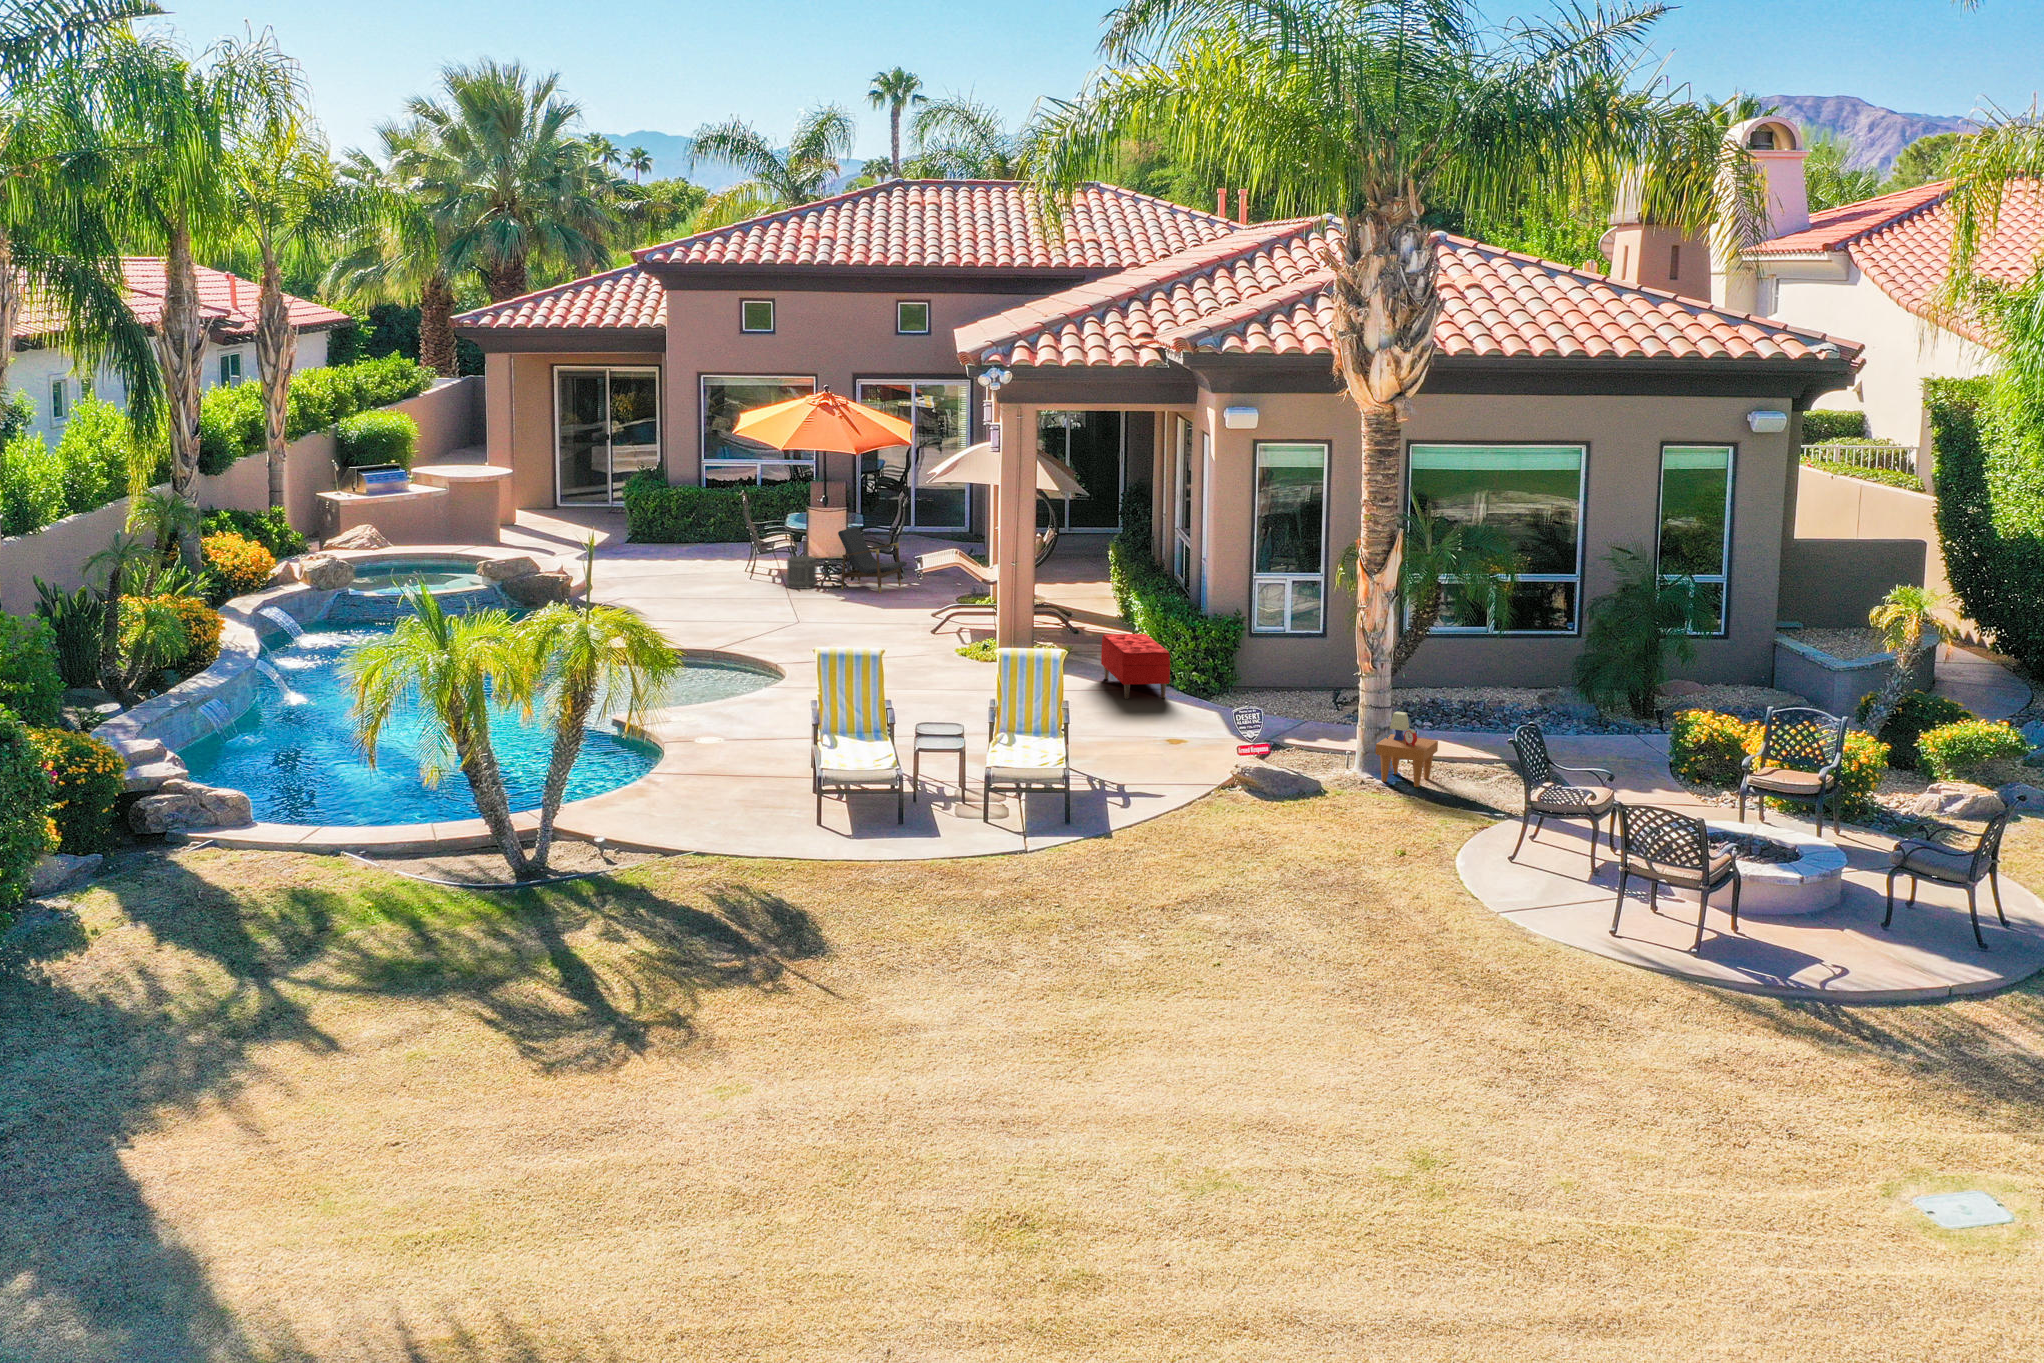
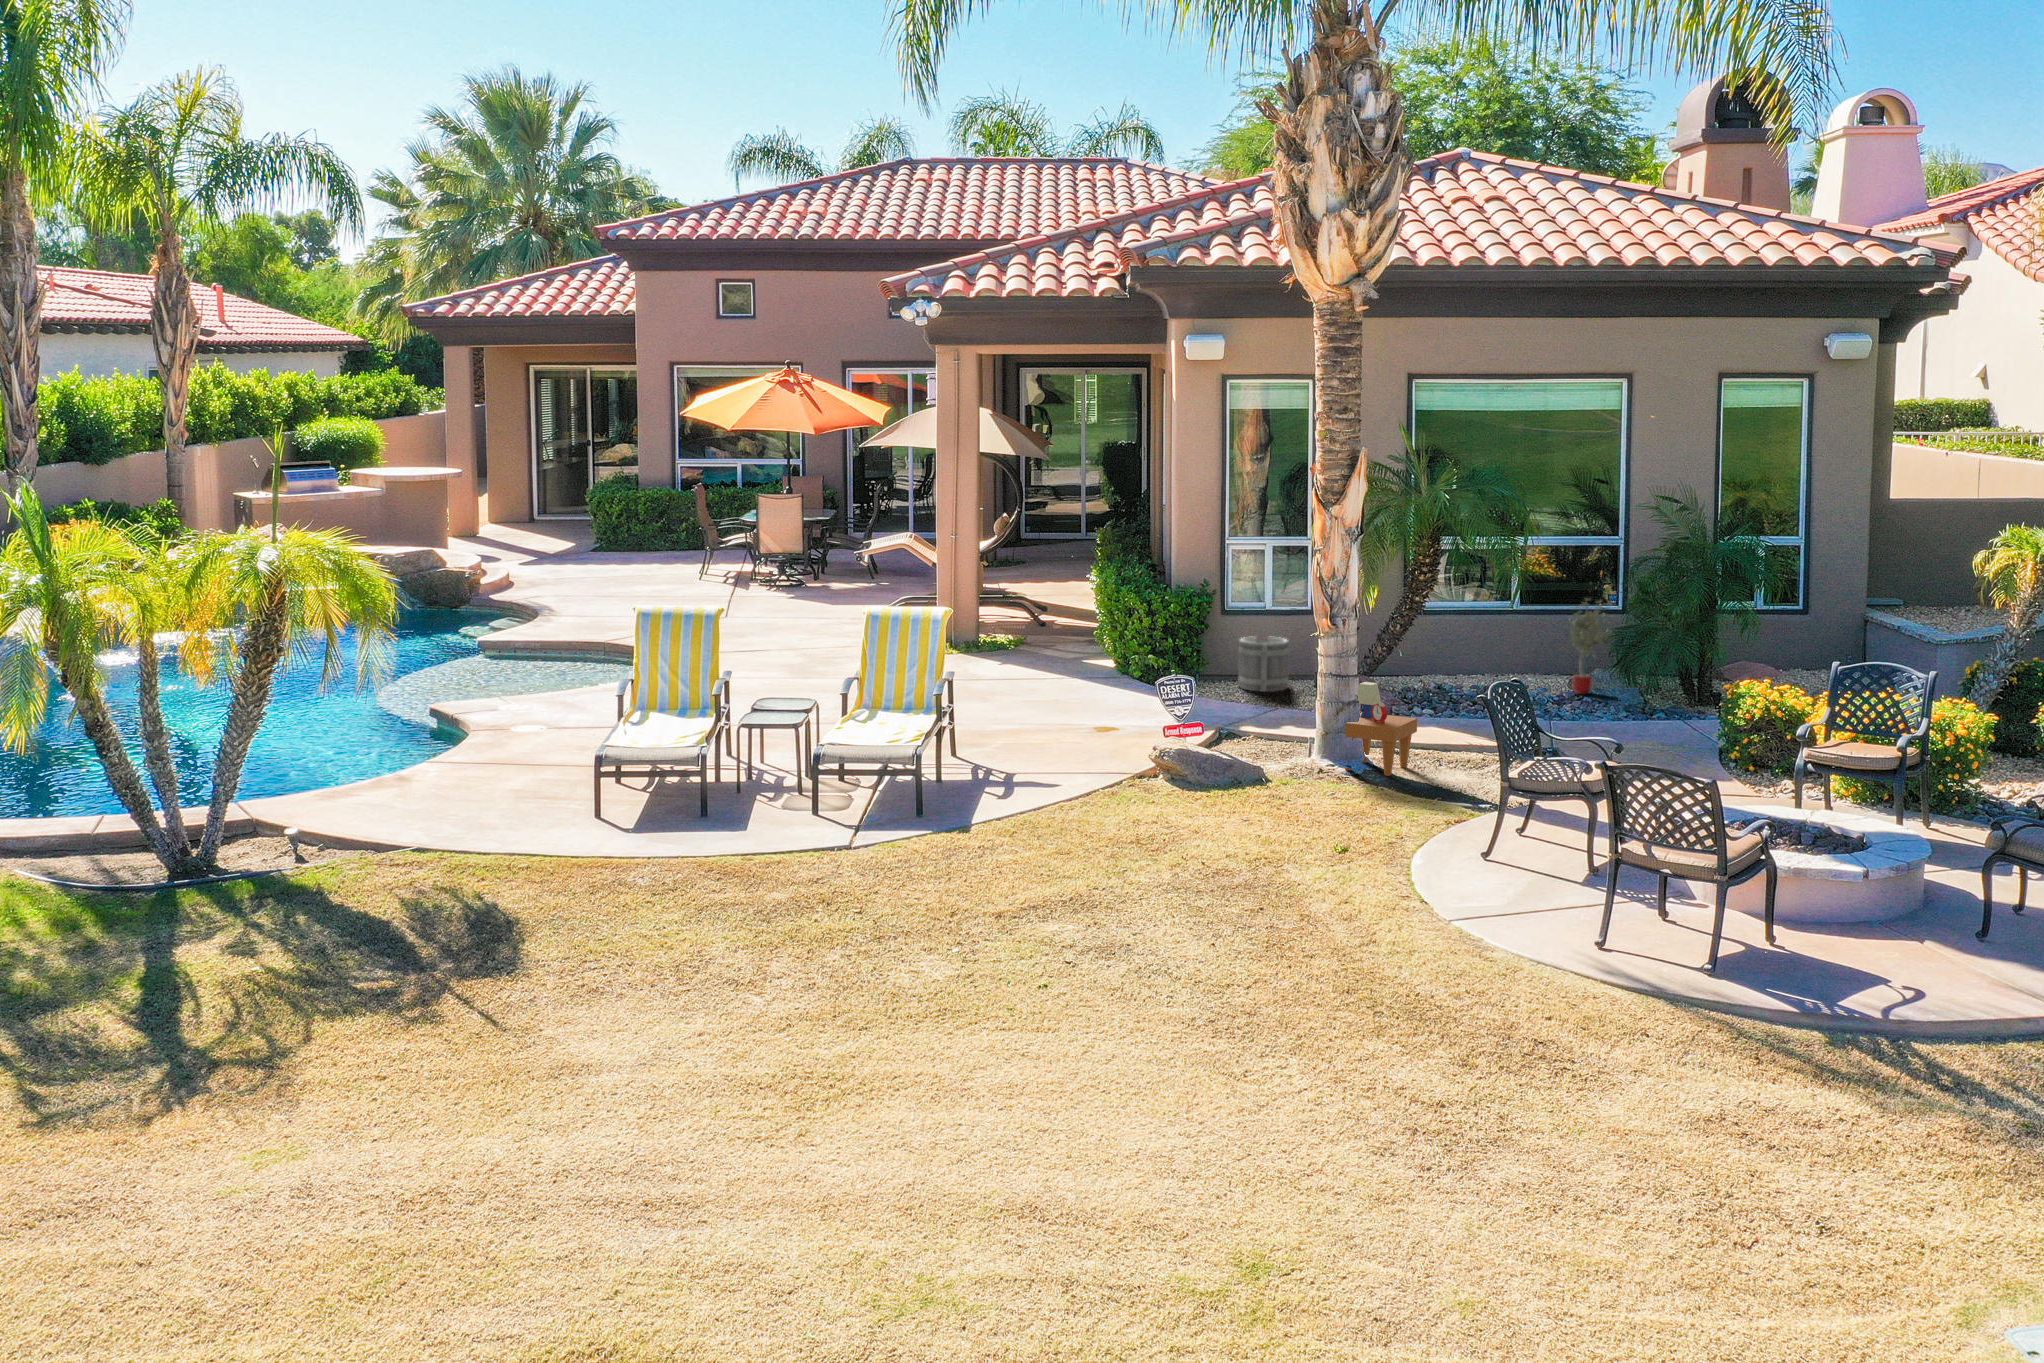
lounge chair: present [838,527,907,593] -> none [795,518,875,592]
bucket: present [787,556,817,589] -> present [1239,636,1289,692]
potted tree: none [1535,628,1581,707] -> present [1570,598,1615,695]
bench: present [1101,634,1170,699] -> none [1049,614,1121,687]

